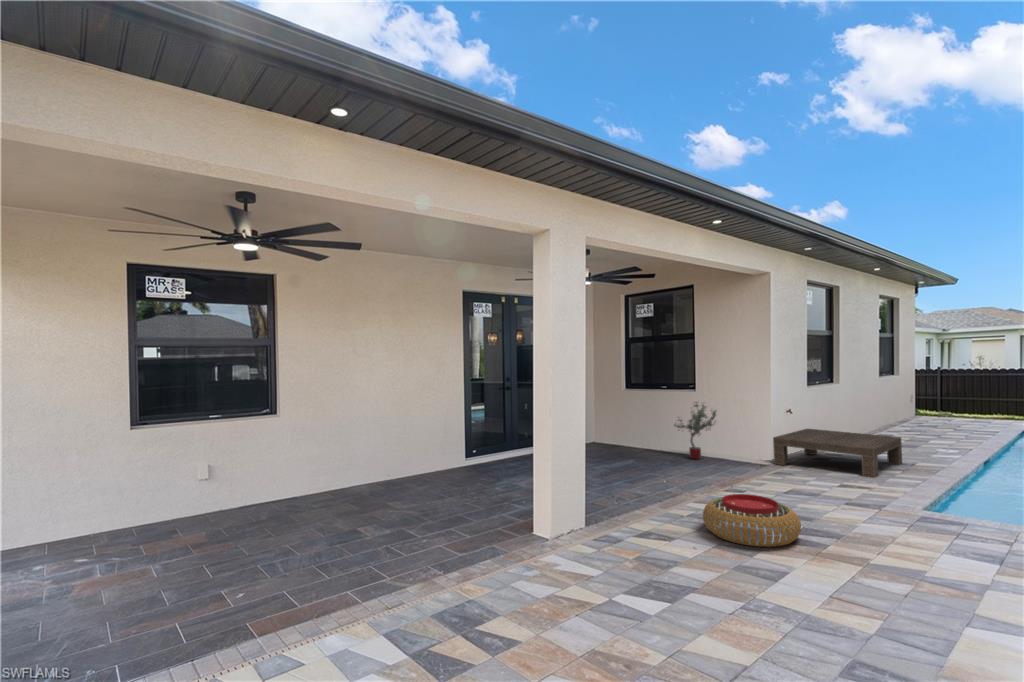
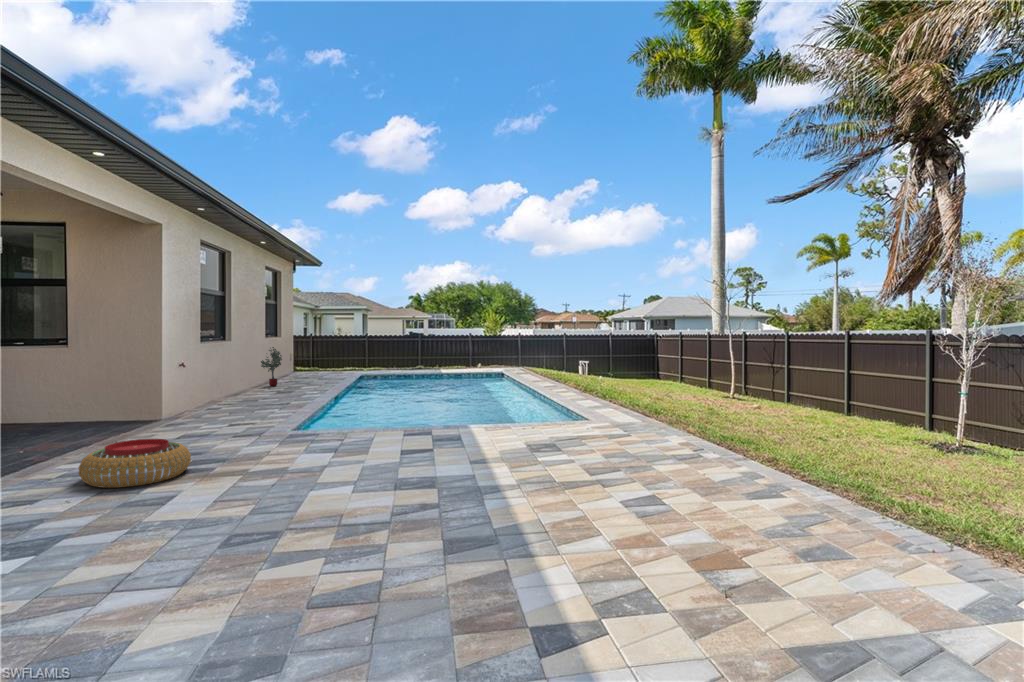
potted tree: present [675,402,716,460] -> present [261,347,282,387]
coffee table: present [773,429,902,478] -> none [165,383,280,420]

